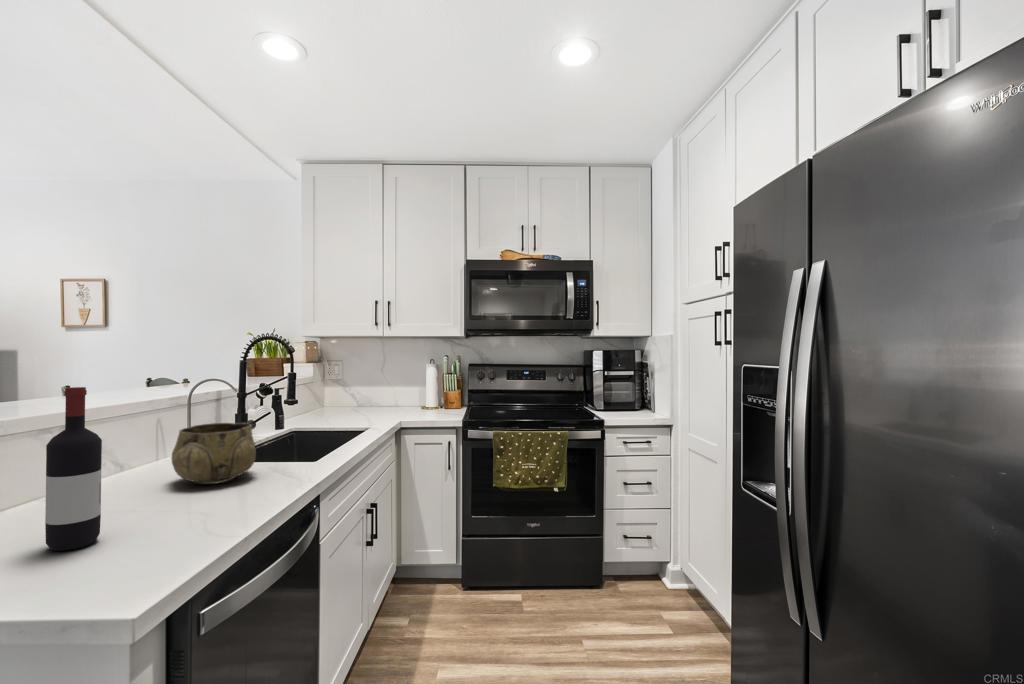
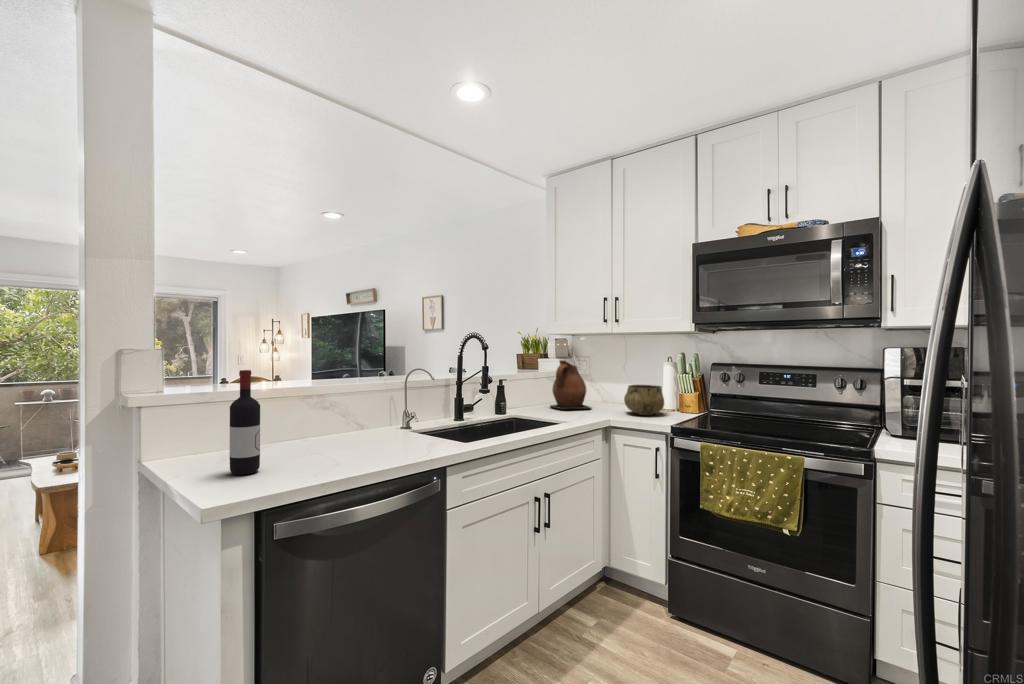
ceramic pitcher: none [315,366,365,418] -> present [550,360,591,409]
decorative bowl: present [172,423,256,484] -> present [624,385,664,415]

